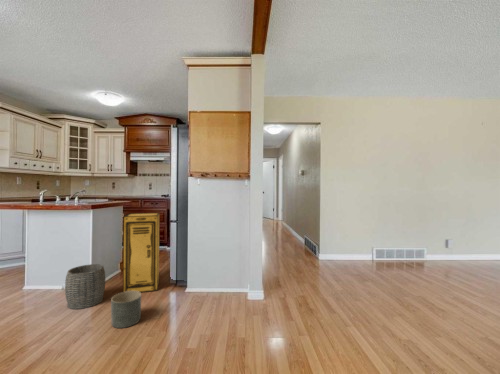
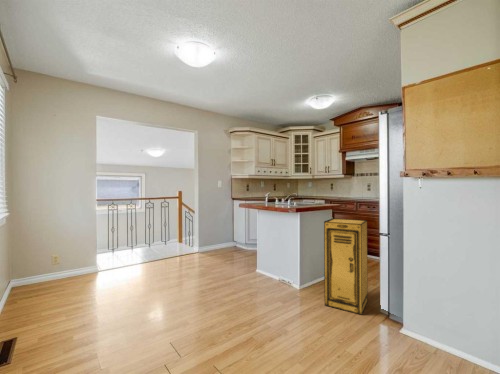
woven basket: present [65,264,105,309] -> none [275,265,308,308]
planter: present [111,291,141,328] -> none [304,306,335,349]

